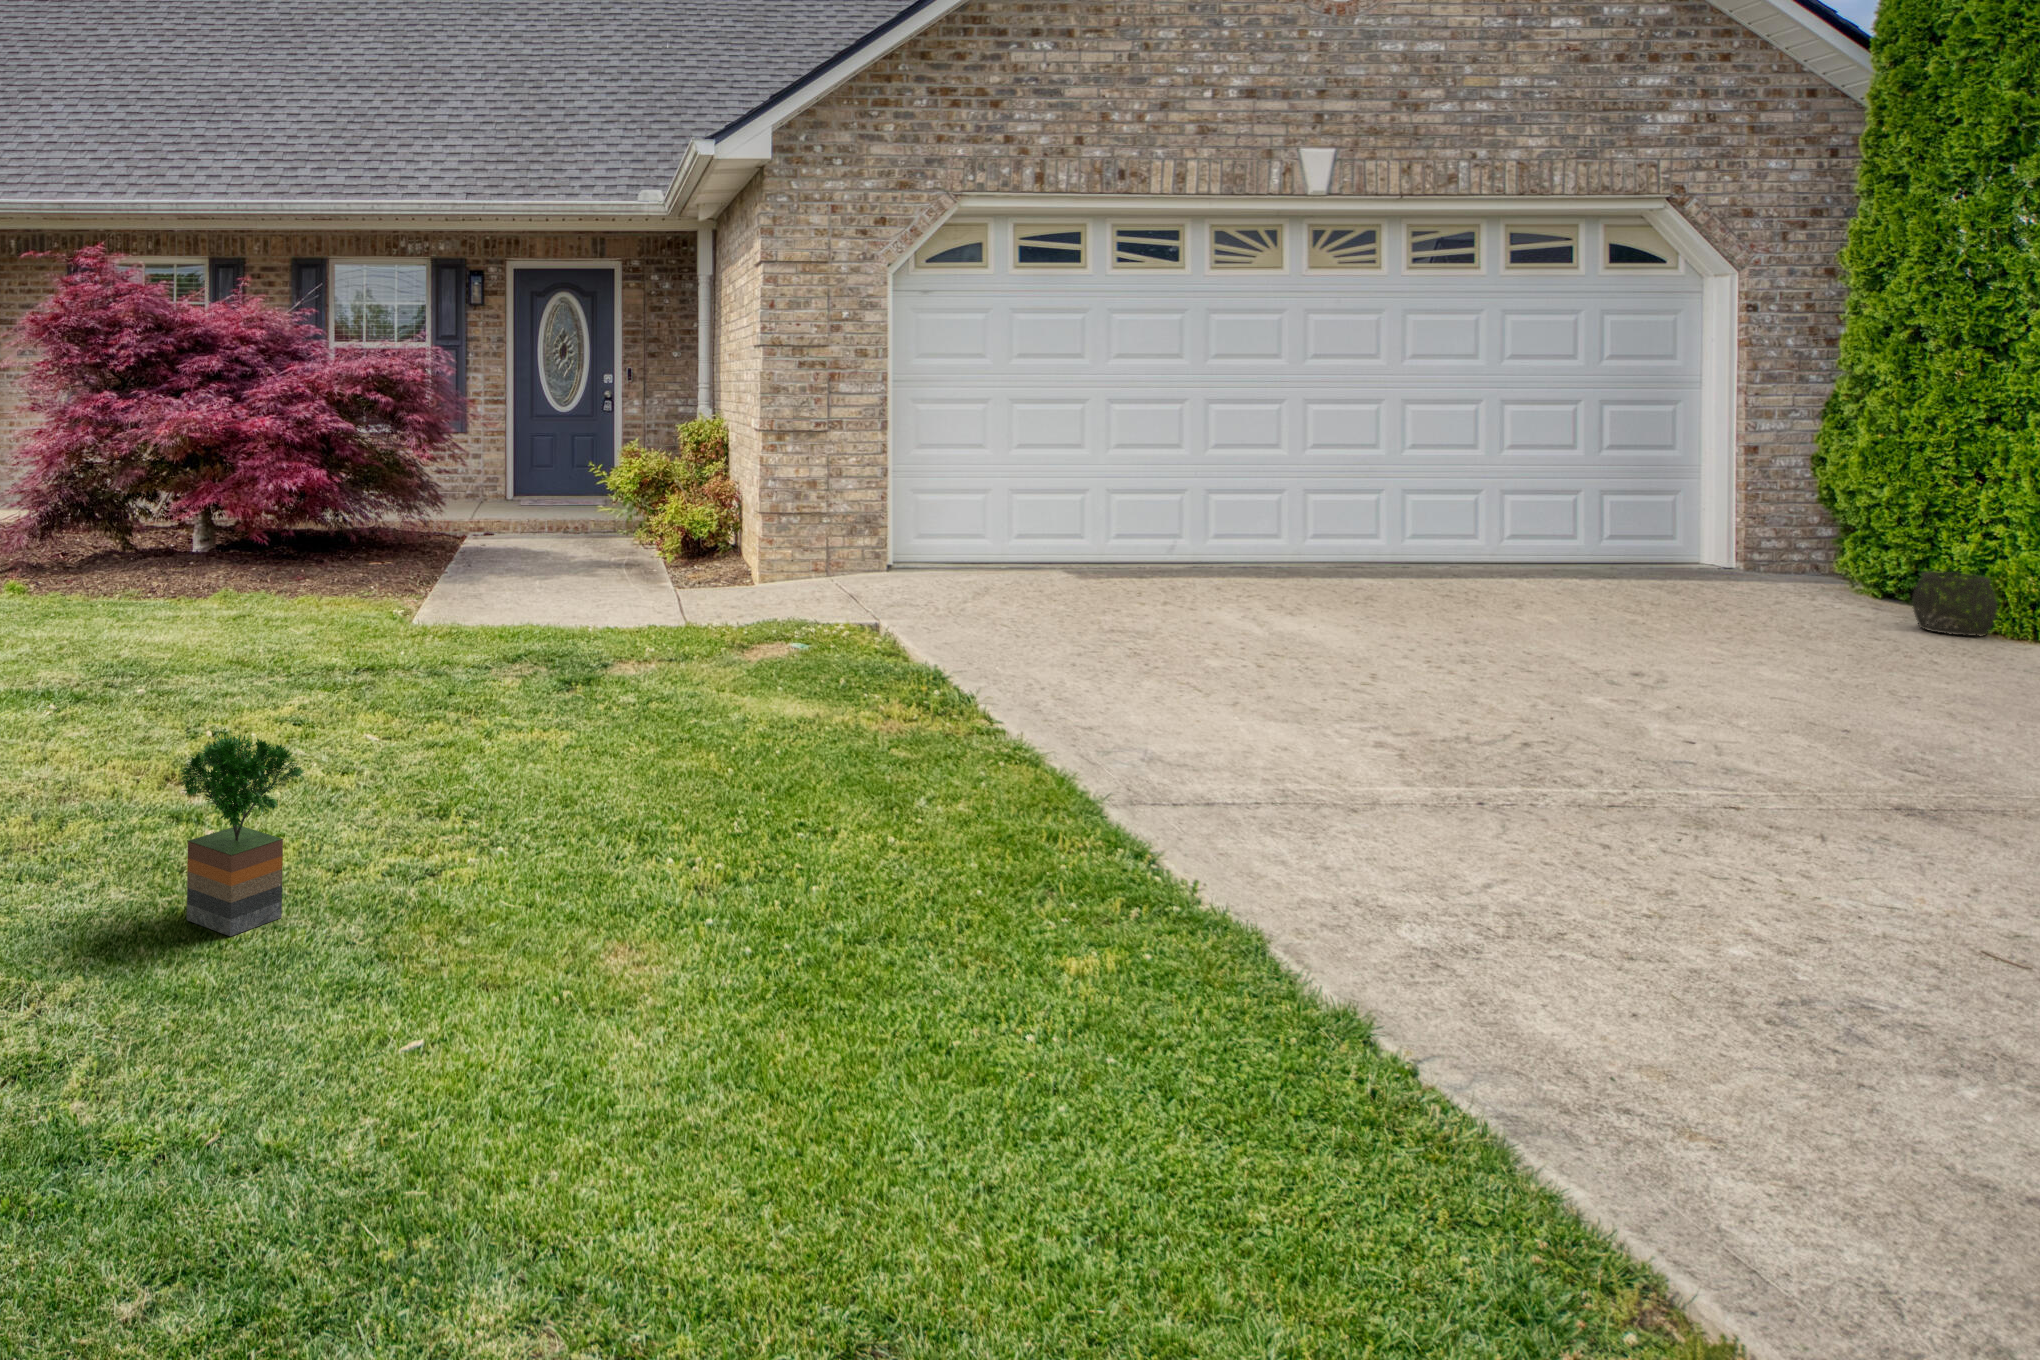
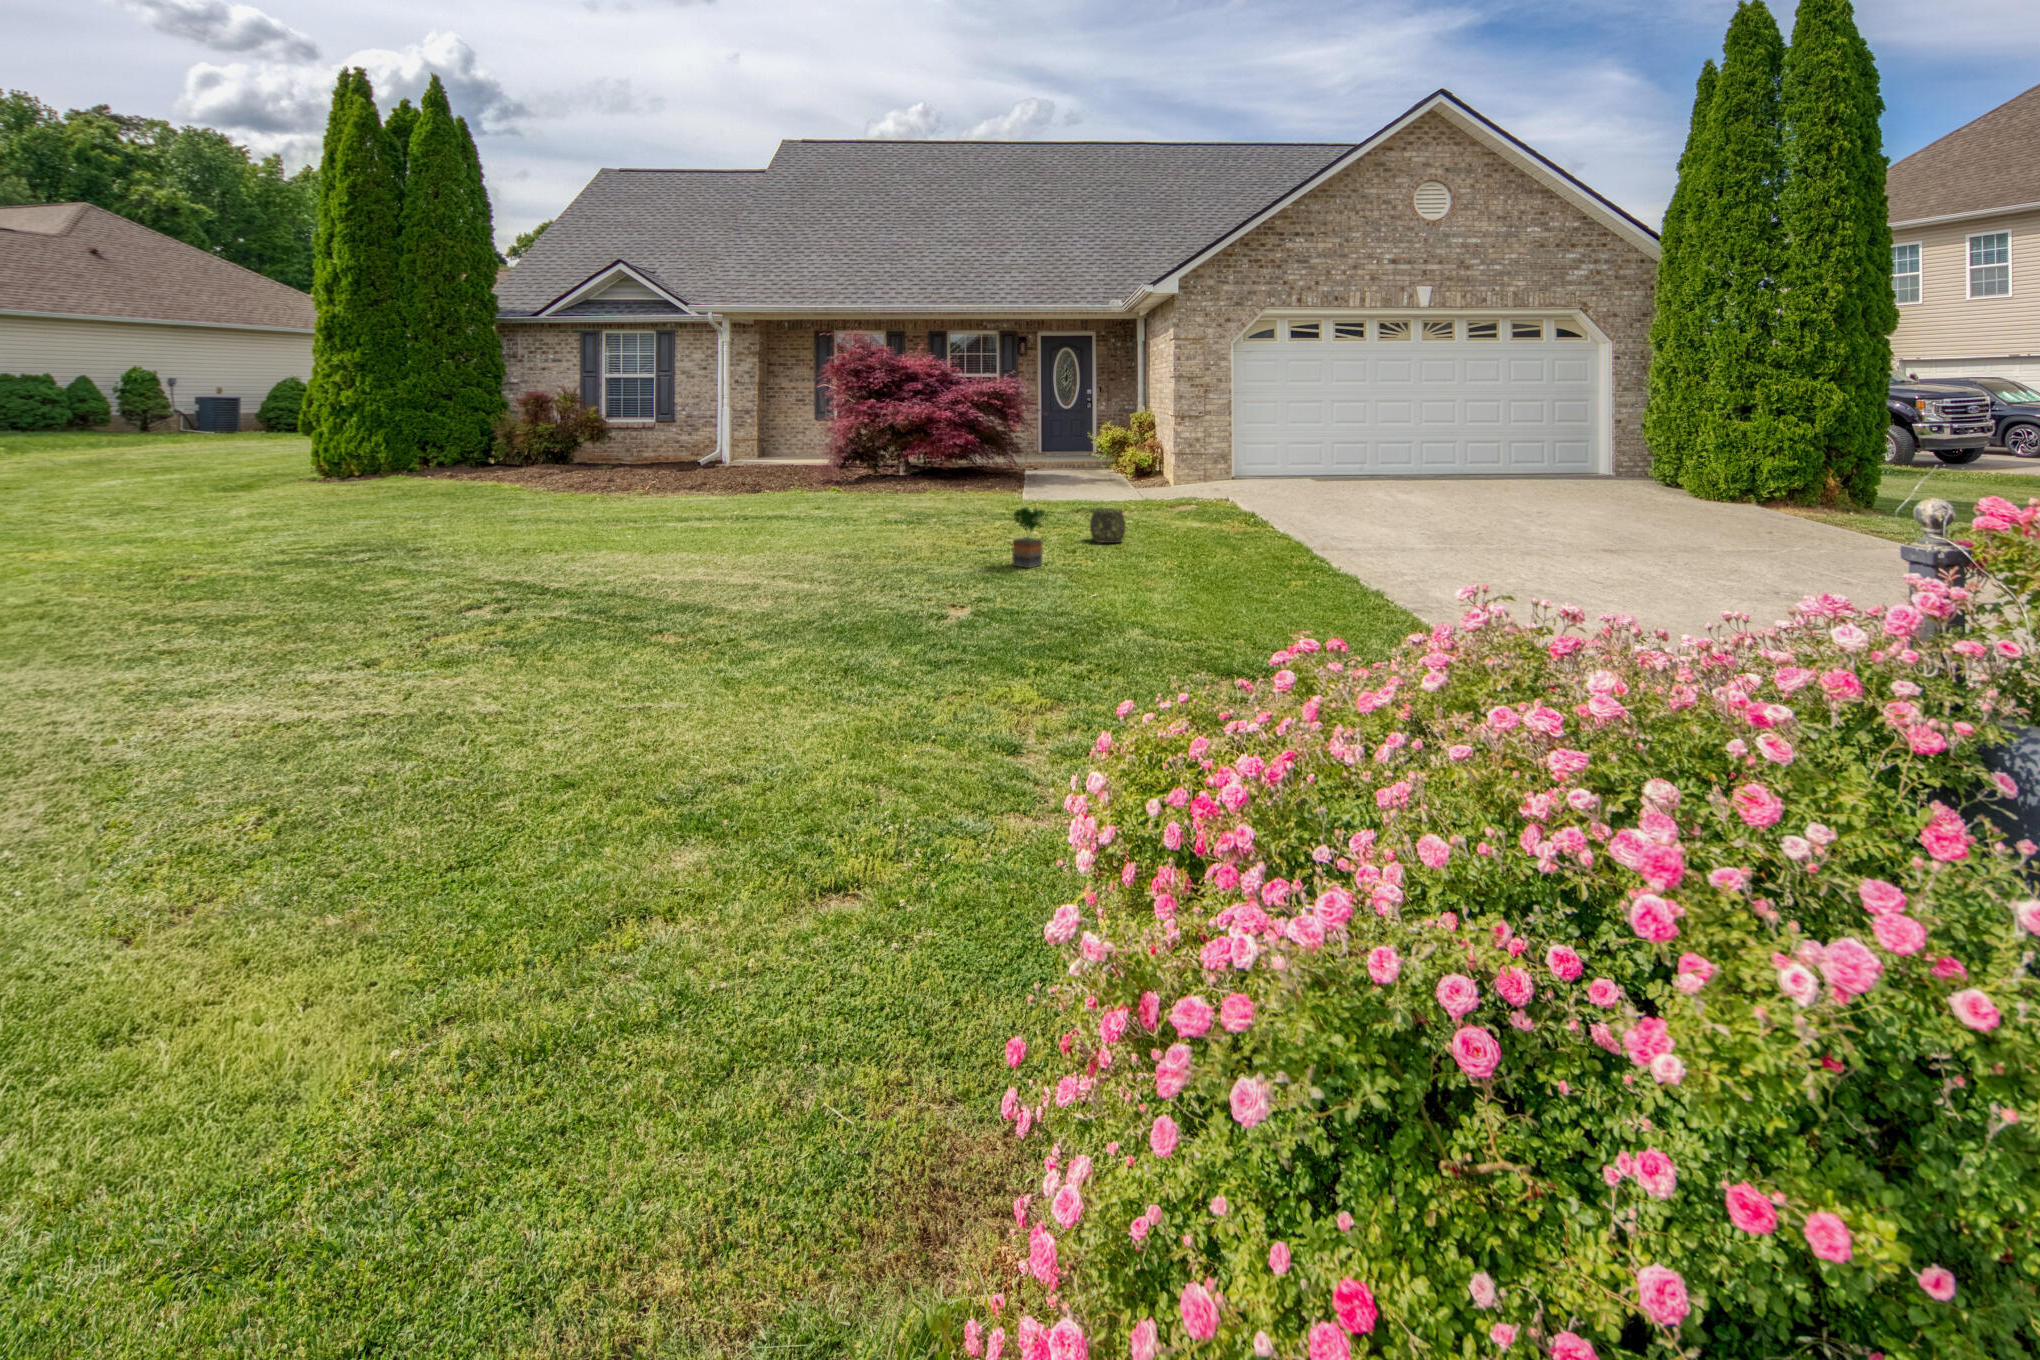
woven basket: present [1912,571,1997,636] -> present [1090,508,1126,543]

